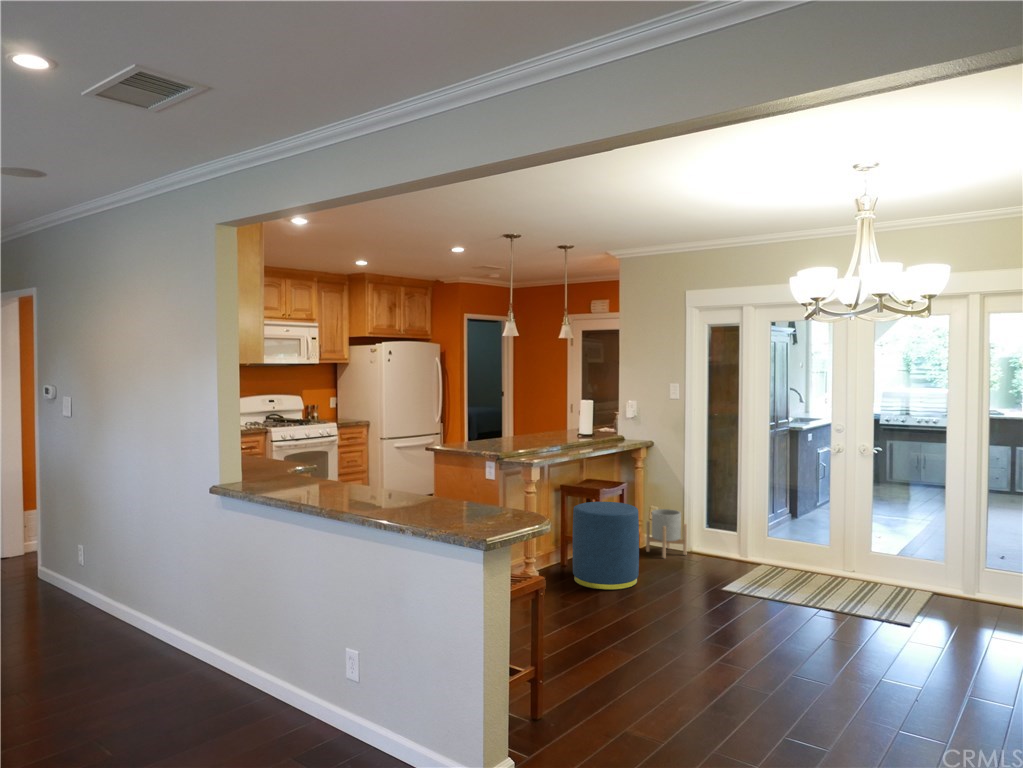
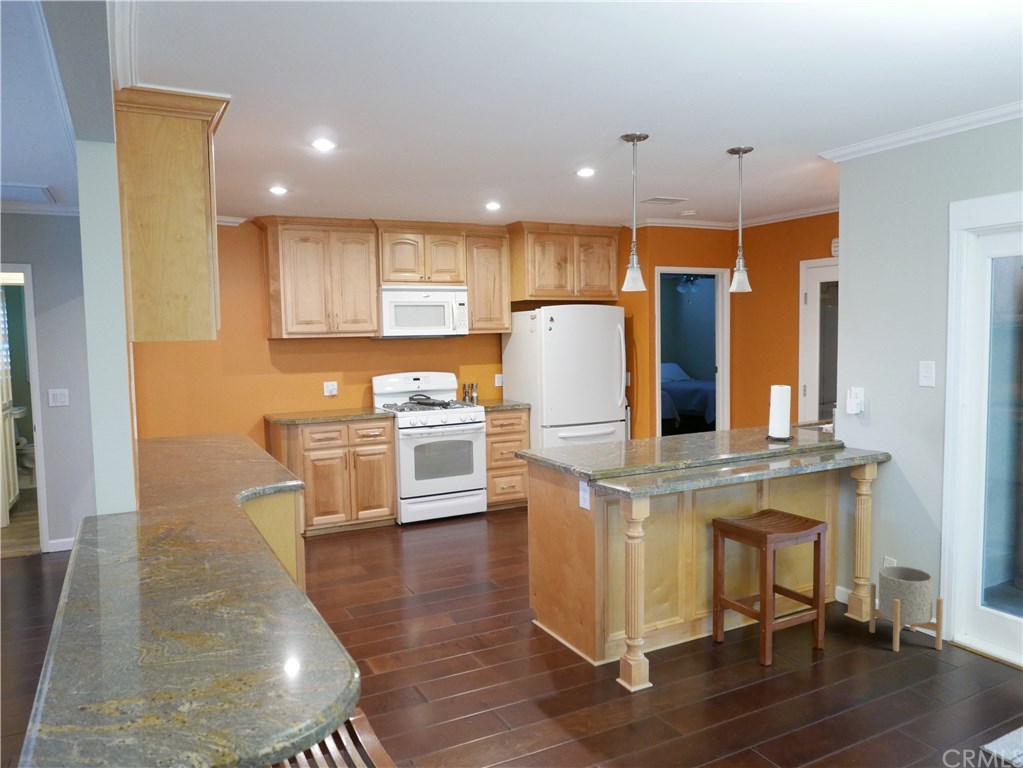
ottoman: present [573,502,639,590] -> none [711,553,825,712]

